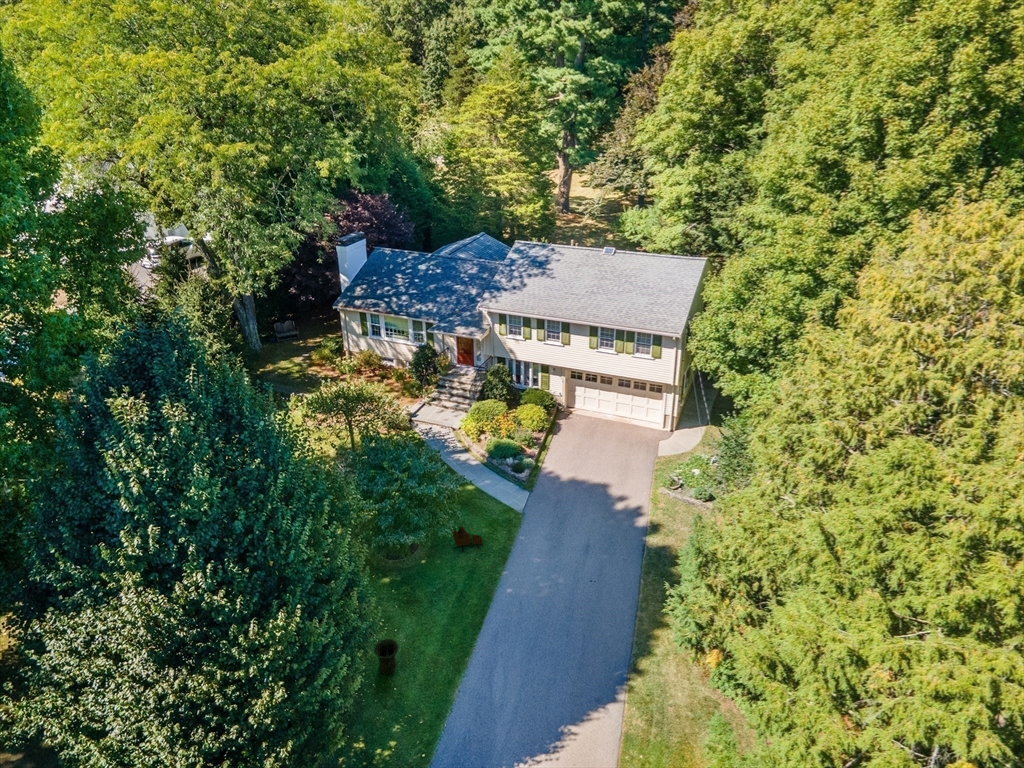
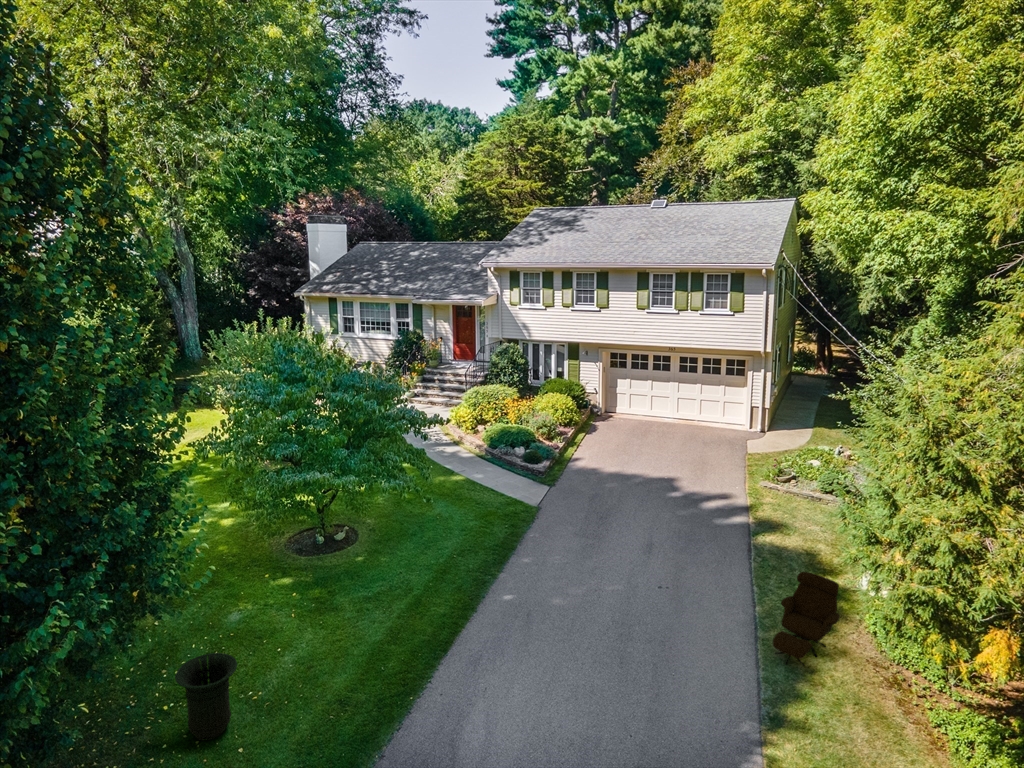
lounge chair: present [453,526,483,551] -> present [773,572,840,666]

